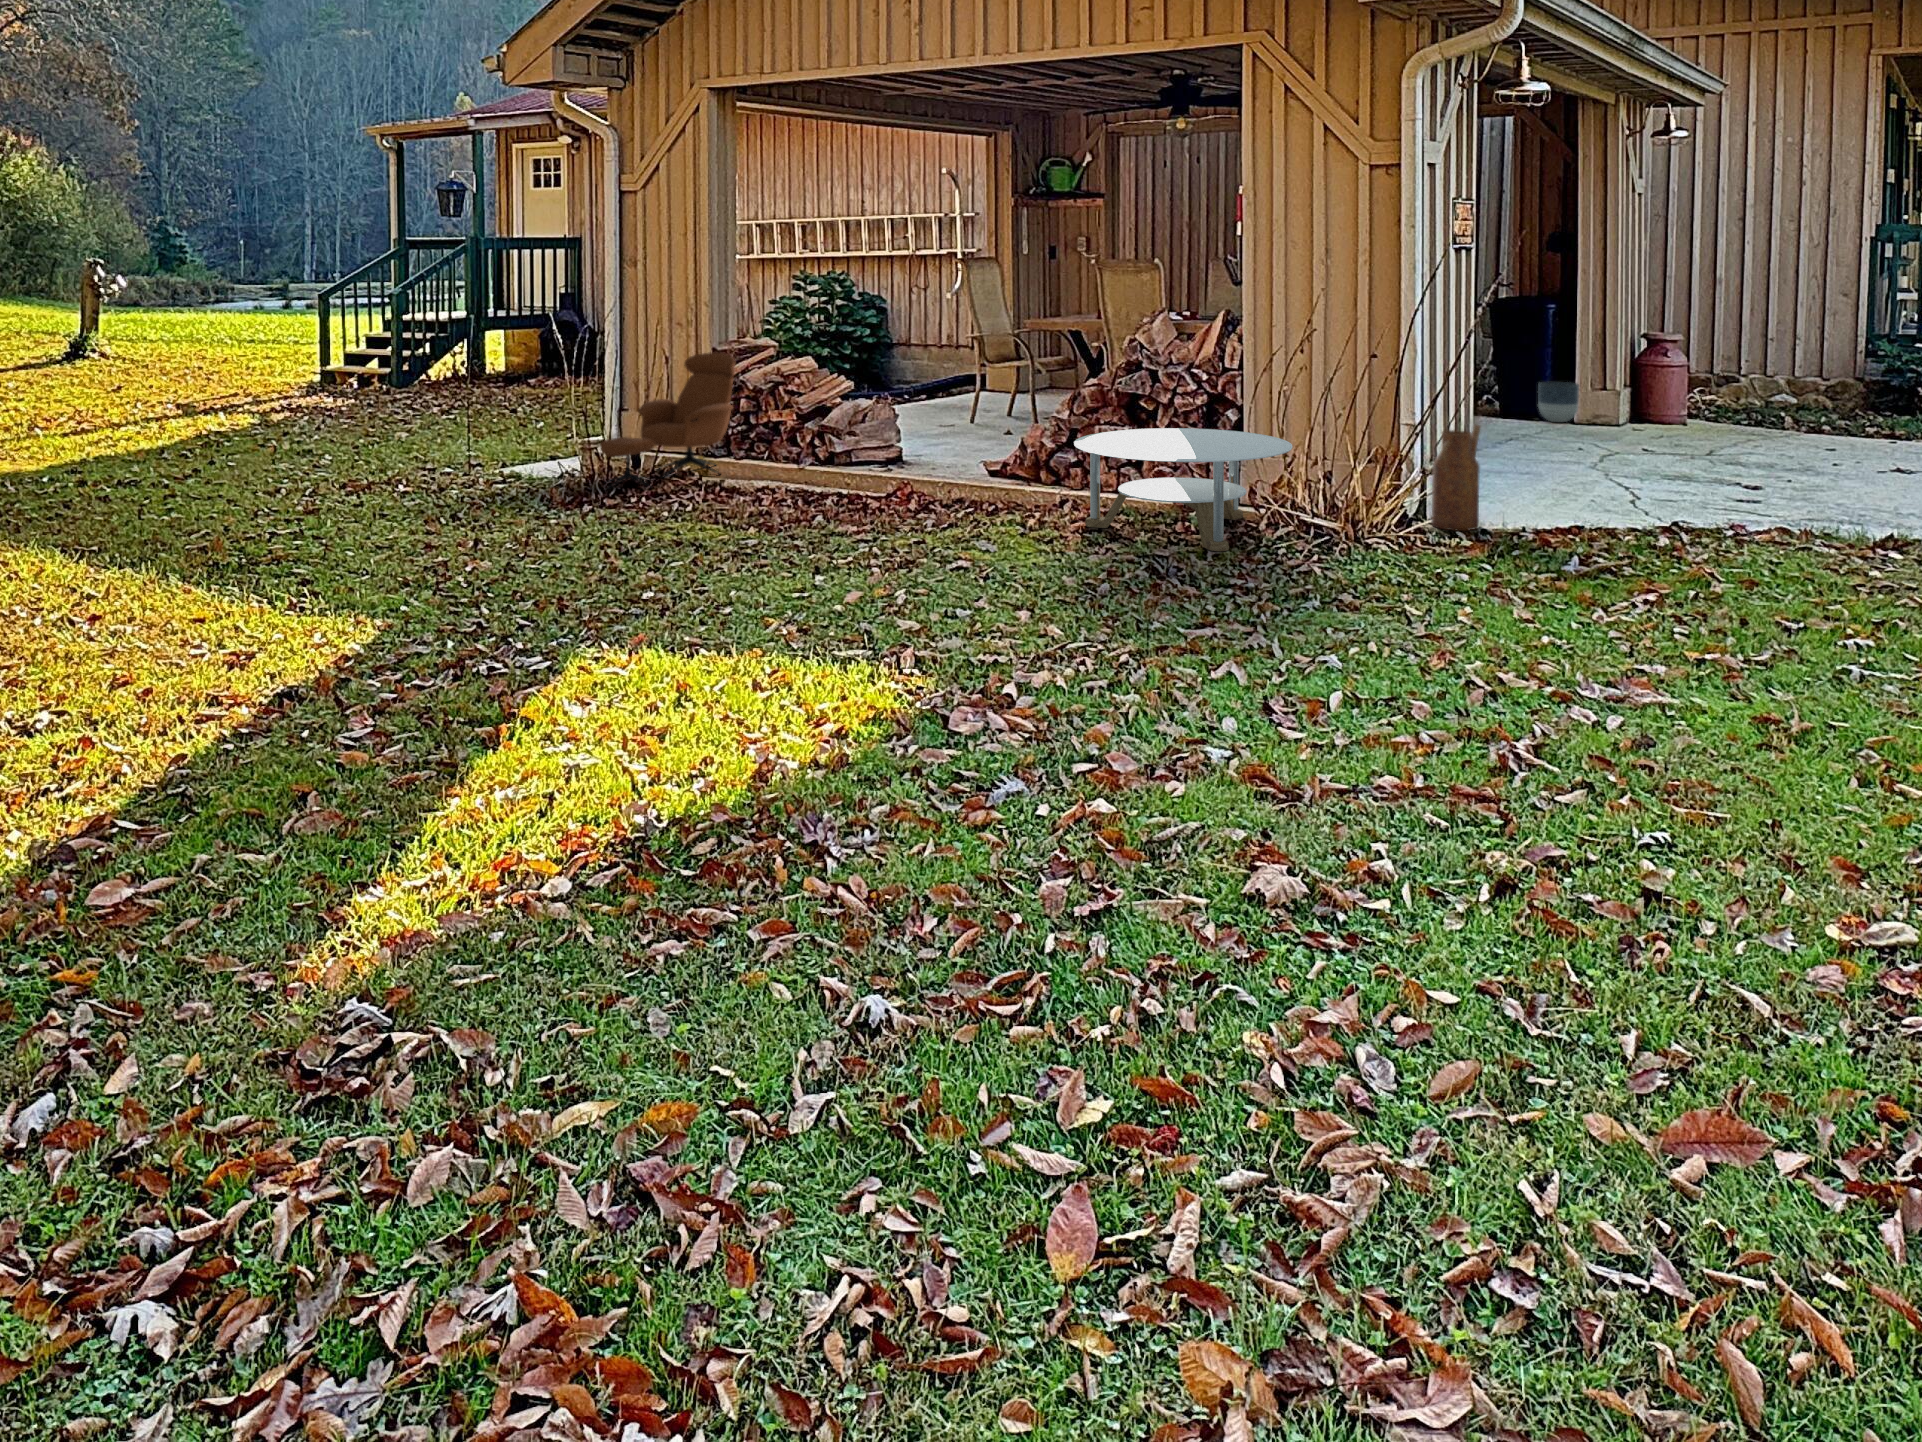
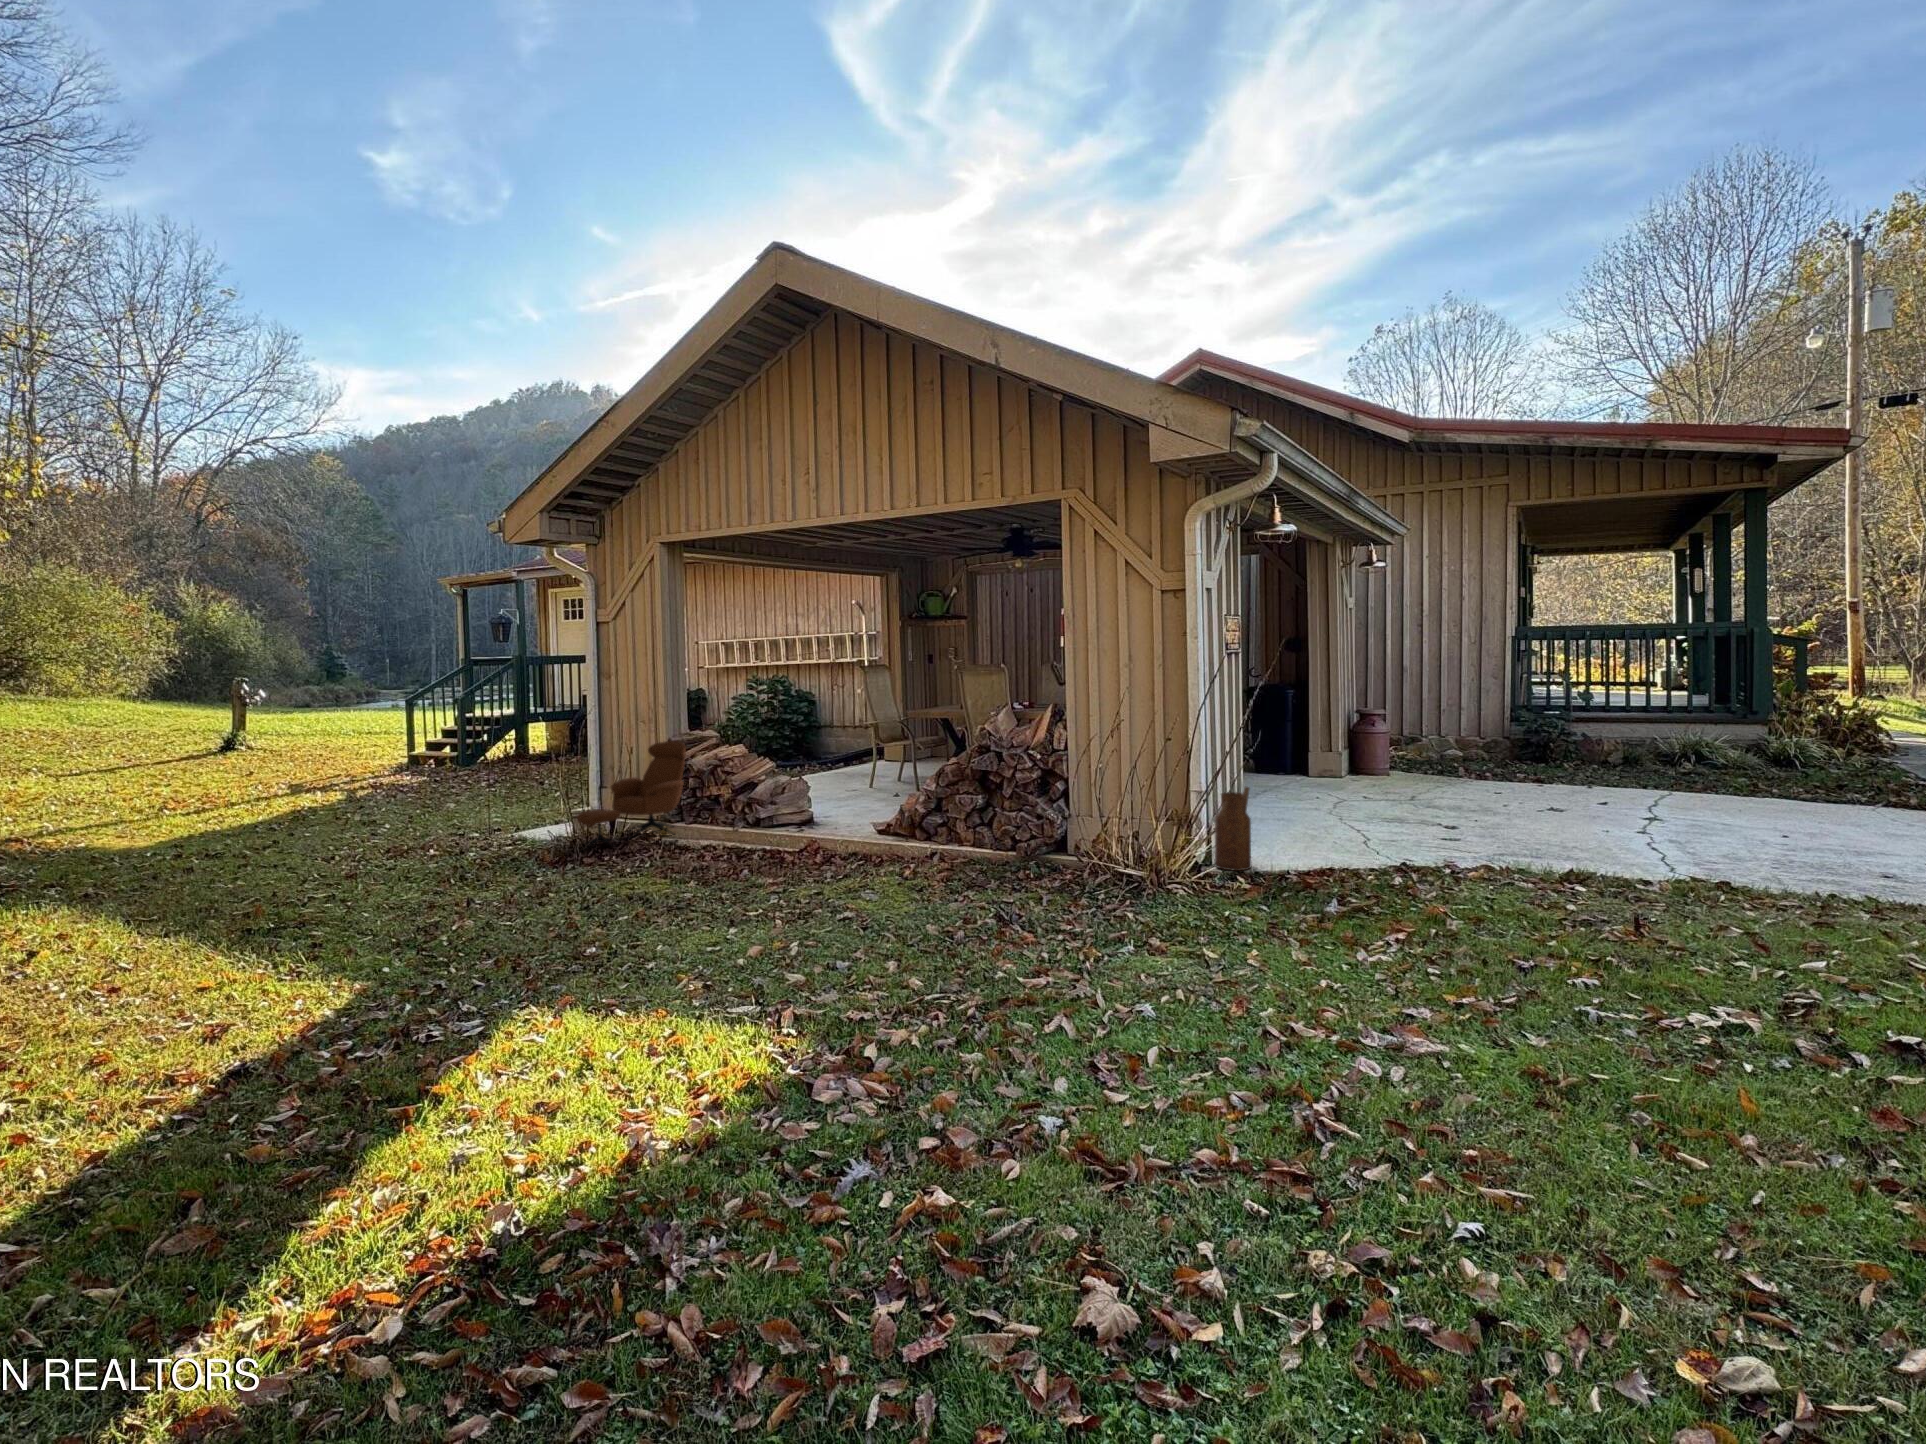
planter: present [1538,382,1579,422] -> none [1279,745,1308,774]
round table: present [1074,428,1292,551] -> none [937,794,1107,896]

